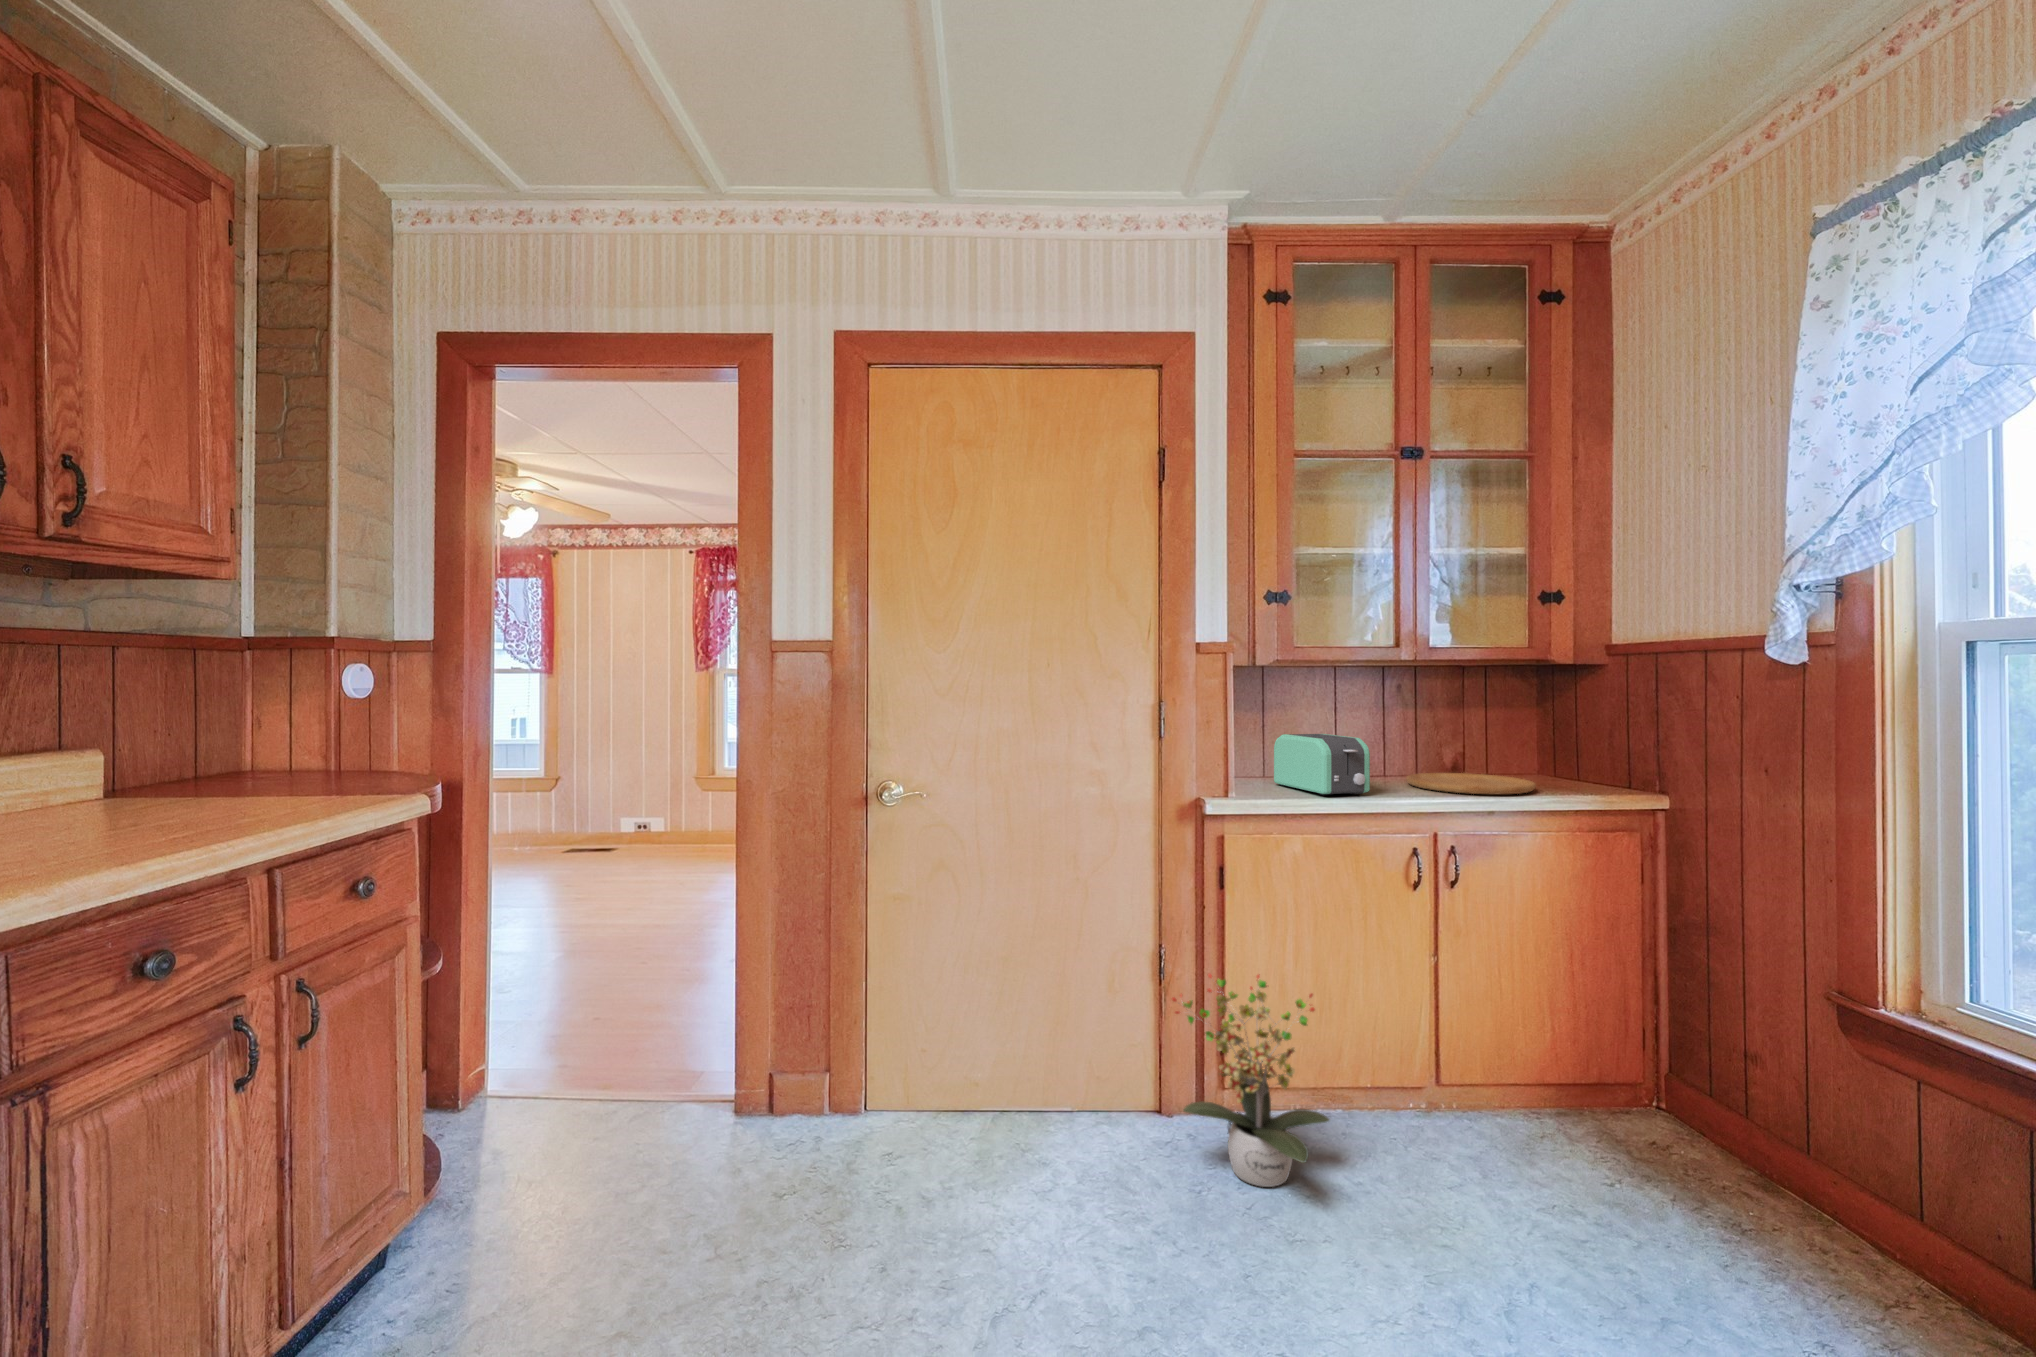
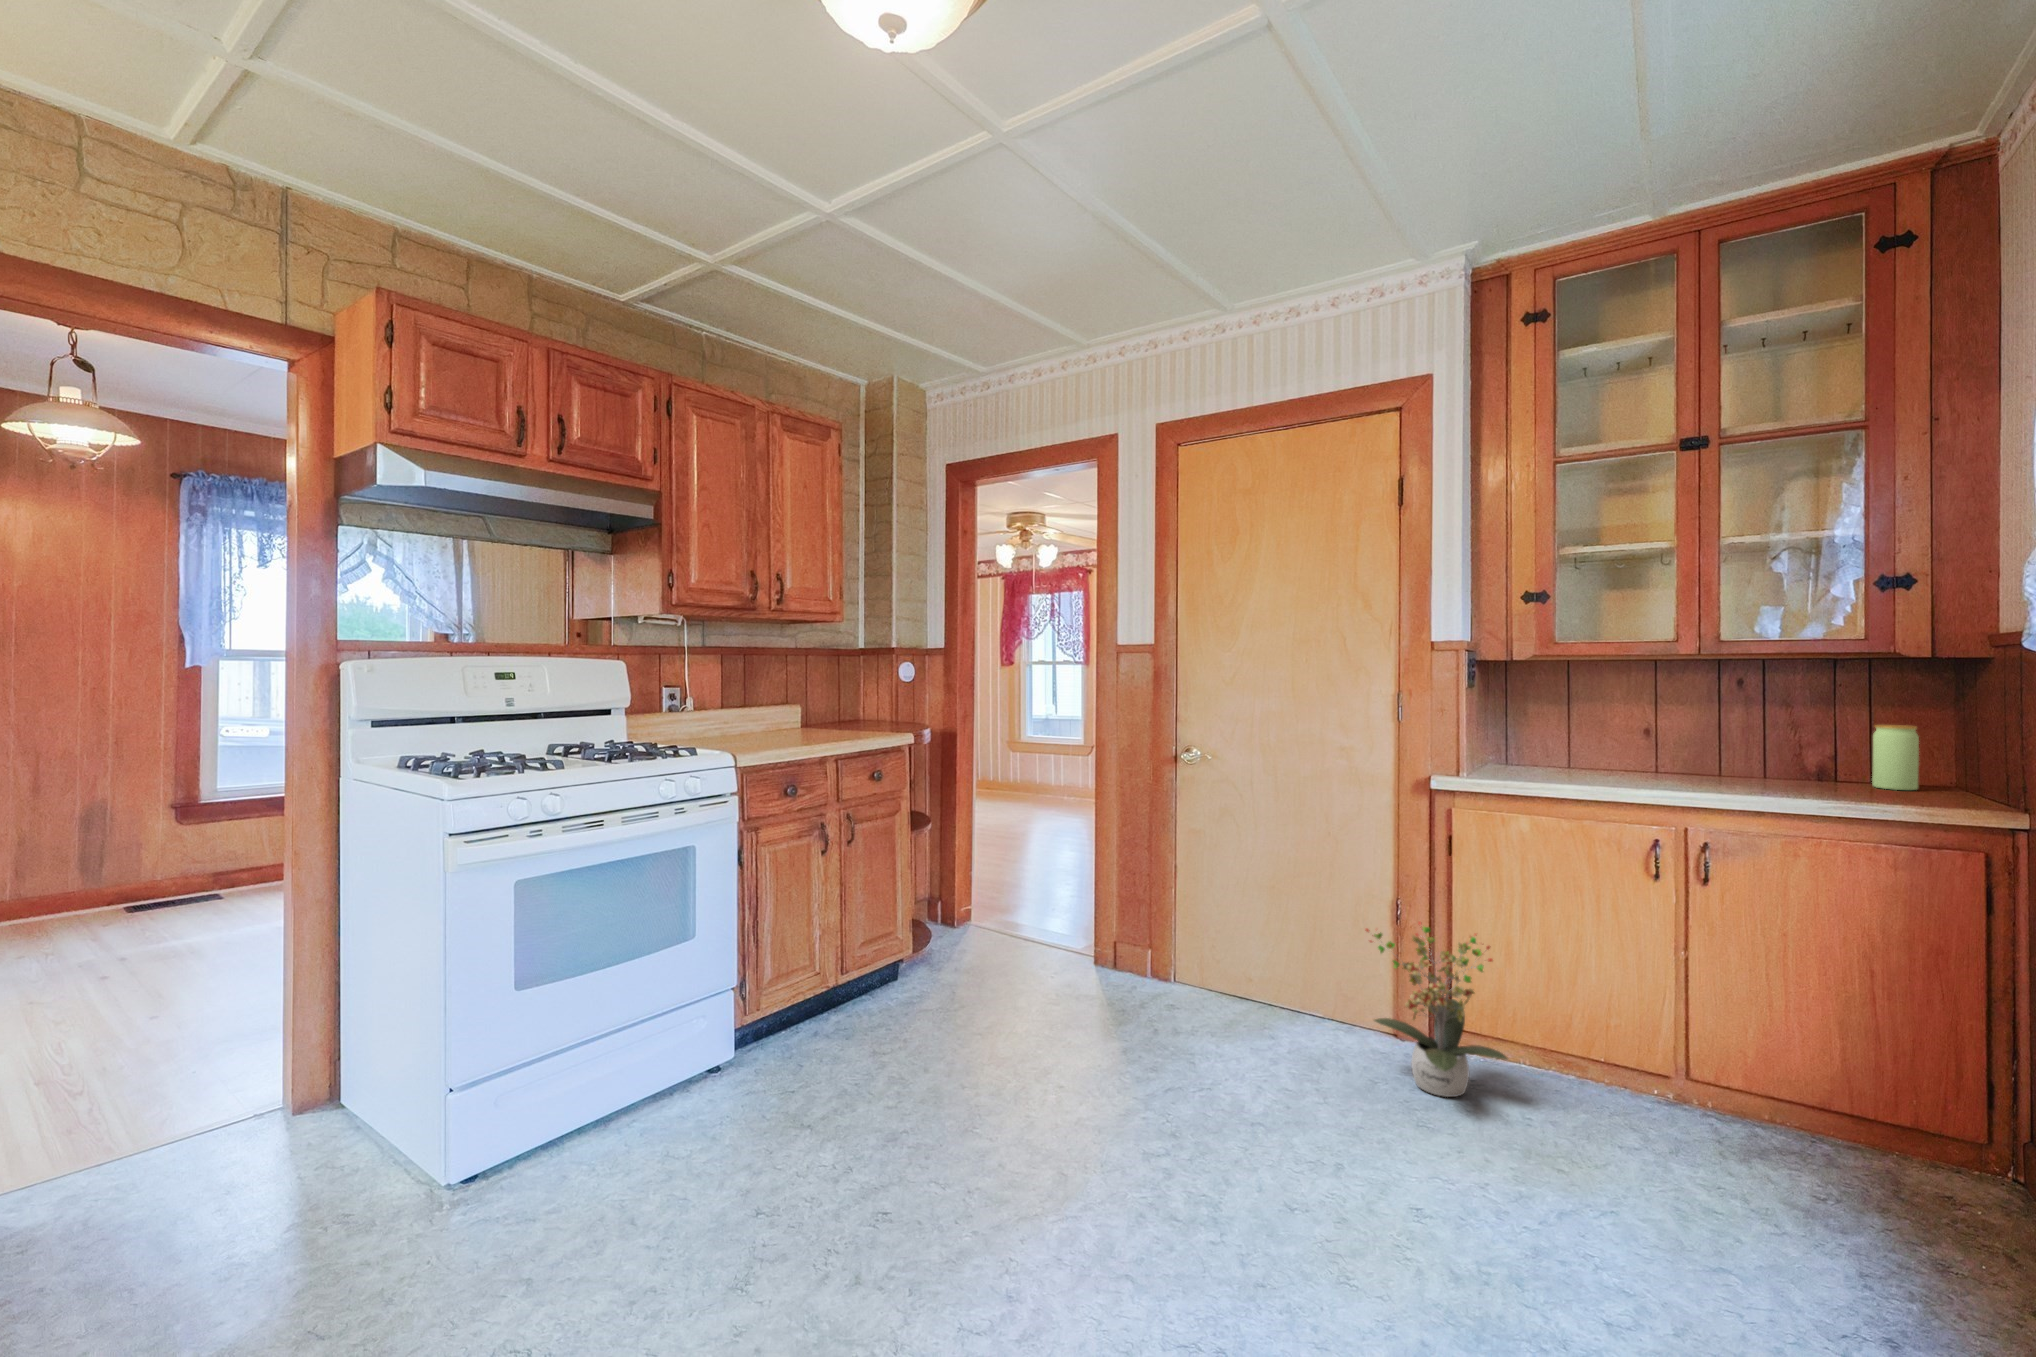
jar: none [1500,722,1533,779] -> present [1872,725,1919,790]
toaster: present [1274,734,1370,795] -> none [1542,726,1616,785]
cutting board: present [1406,773,1536,794] -> none [1698,775,1859,798]

